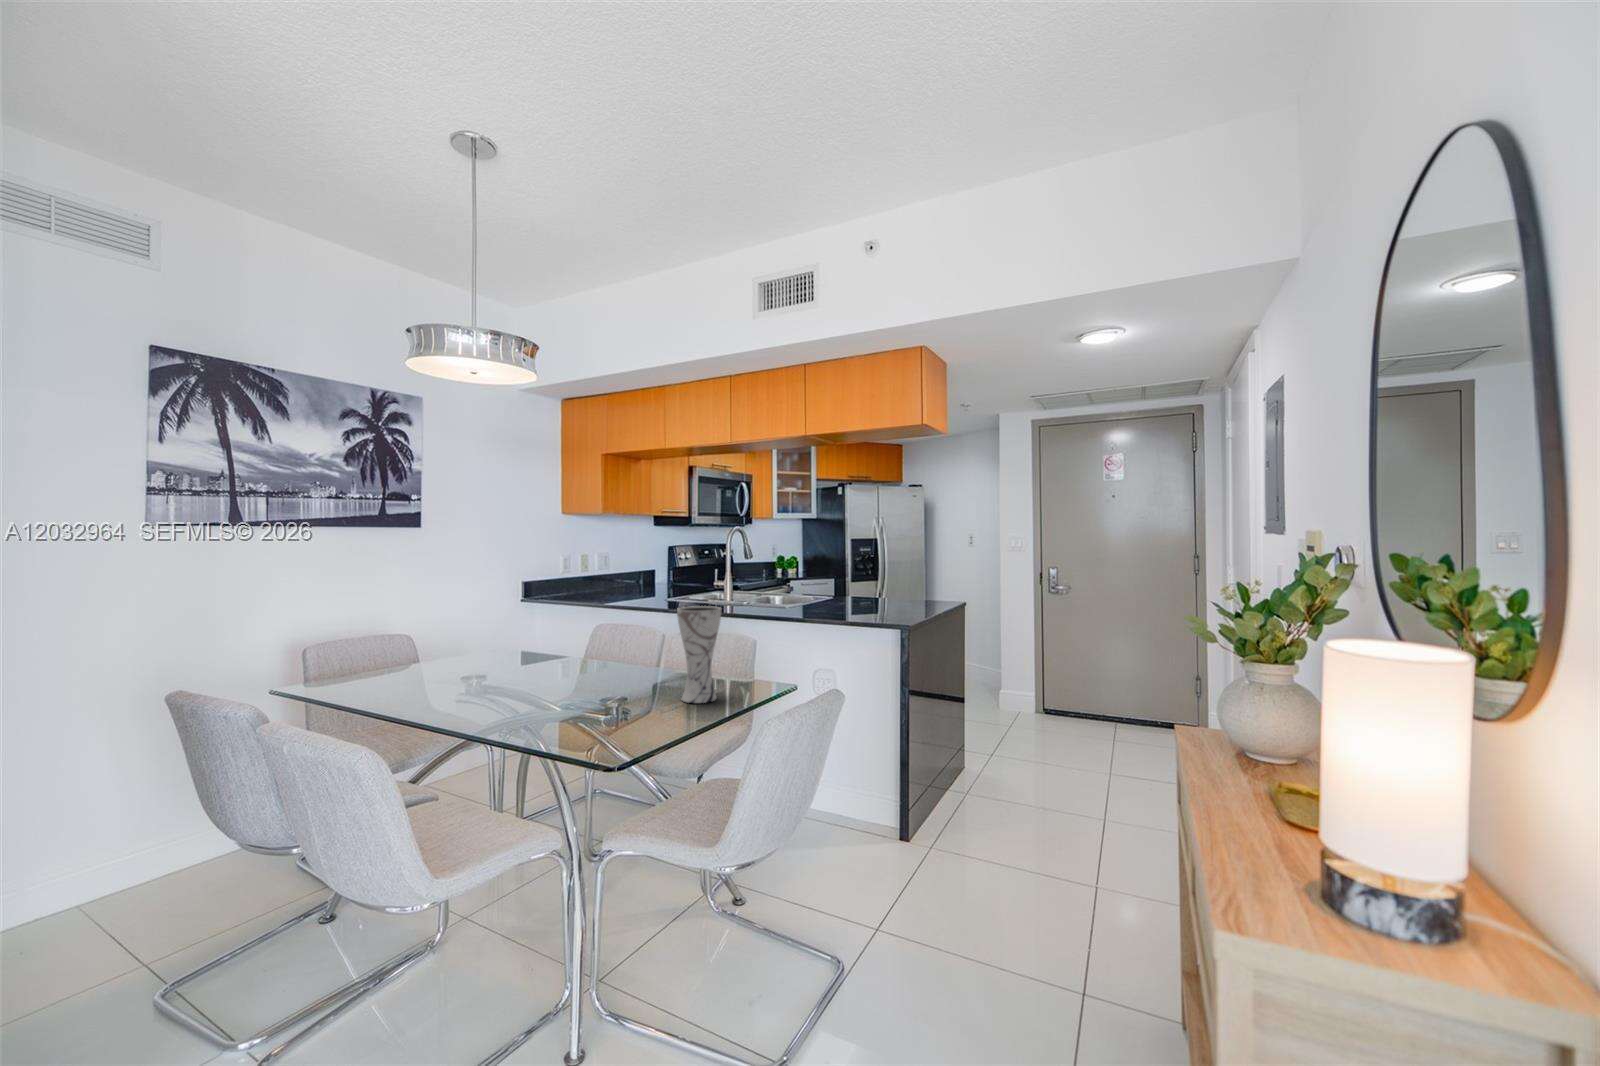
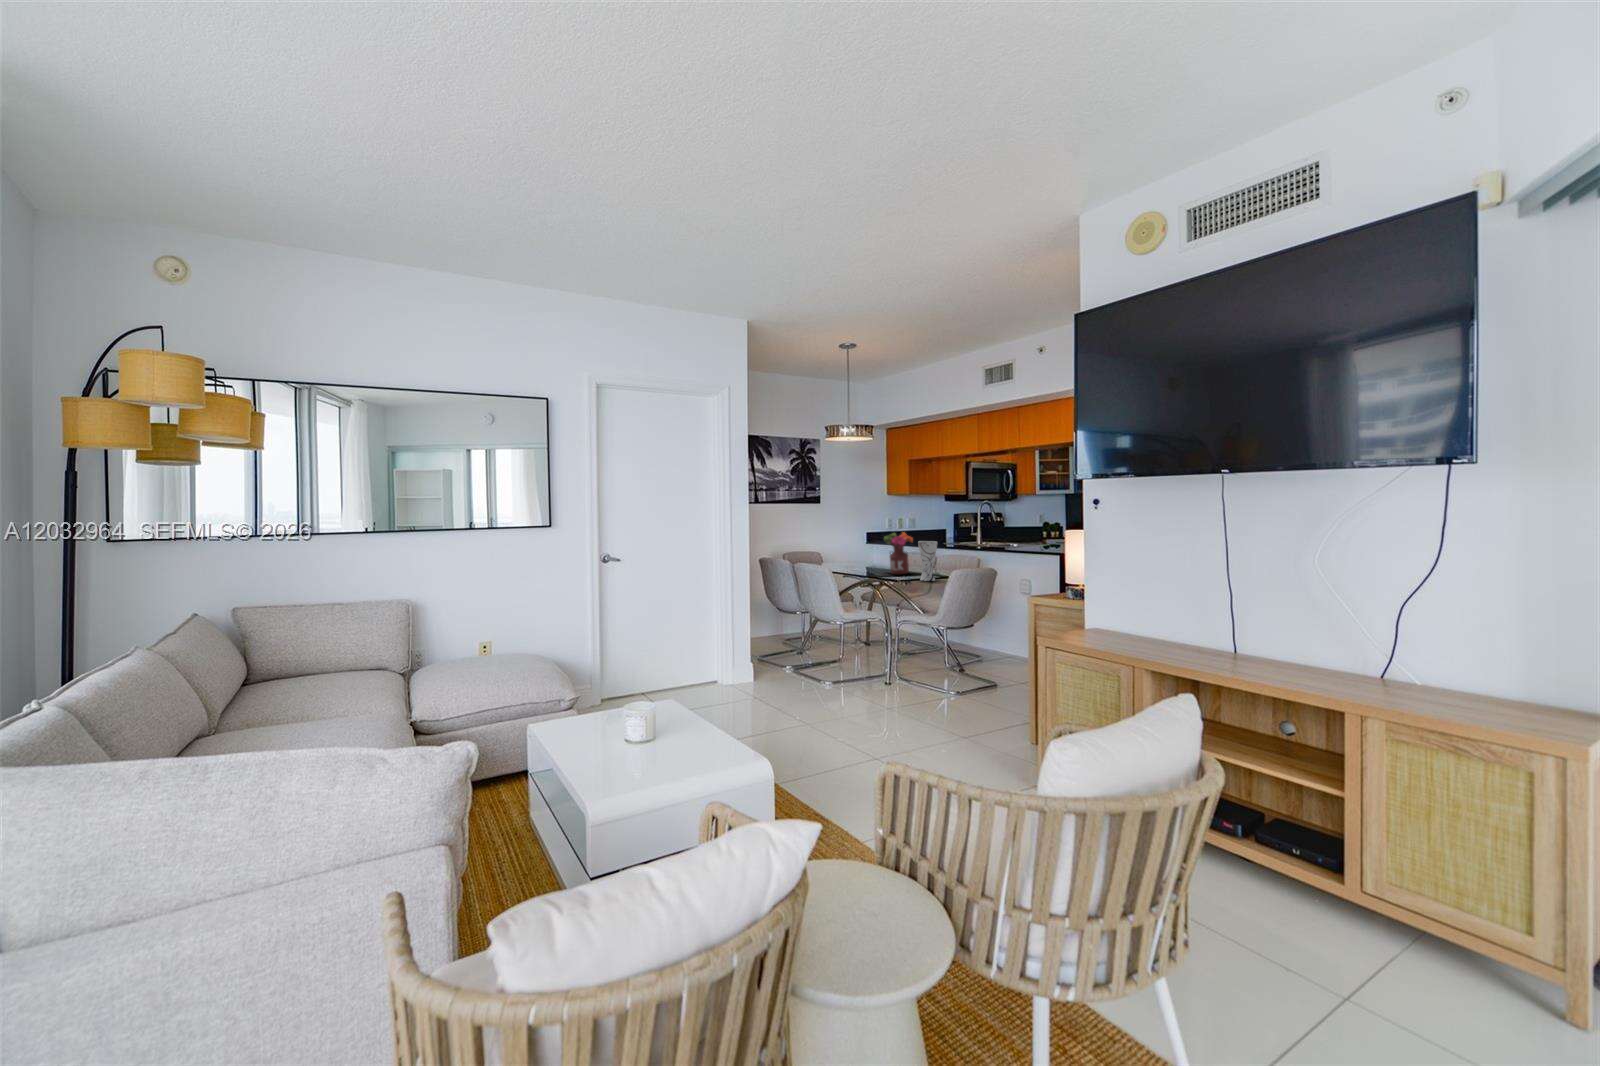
flower arrangement: none [579,585,649,682] -> present [884,532,913,574]

